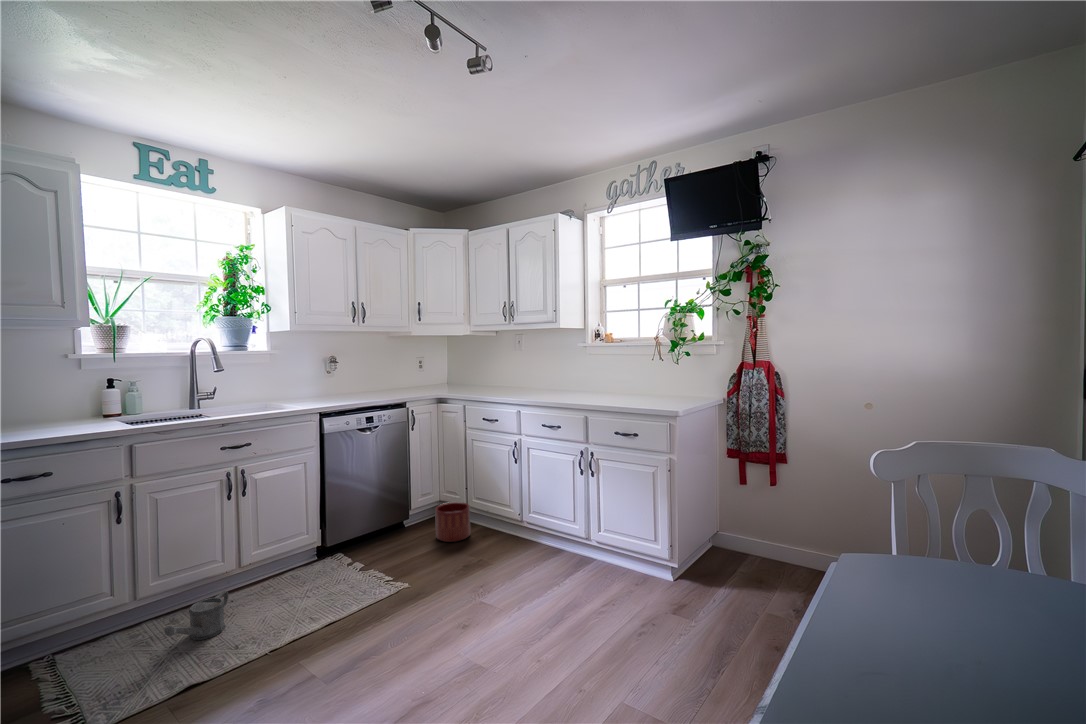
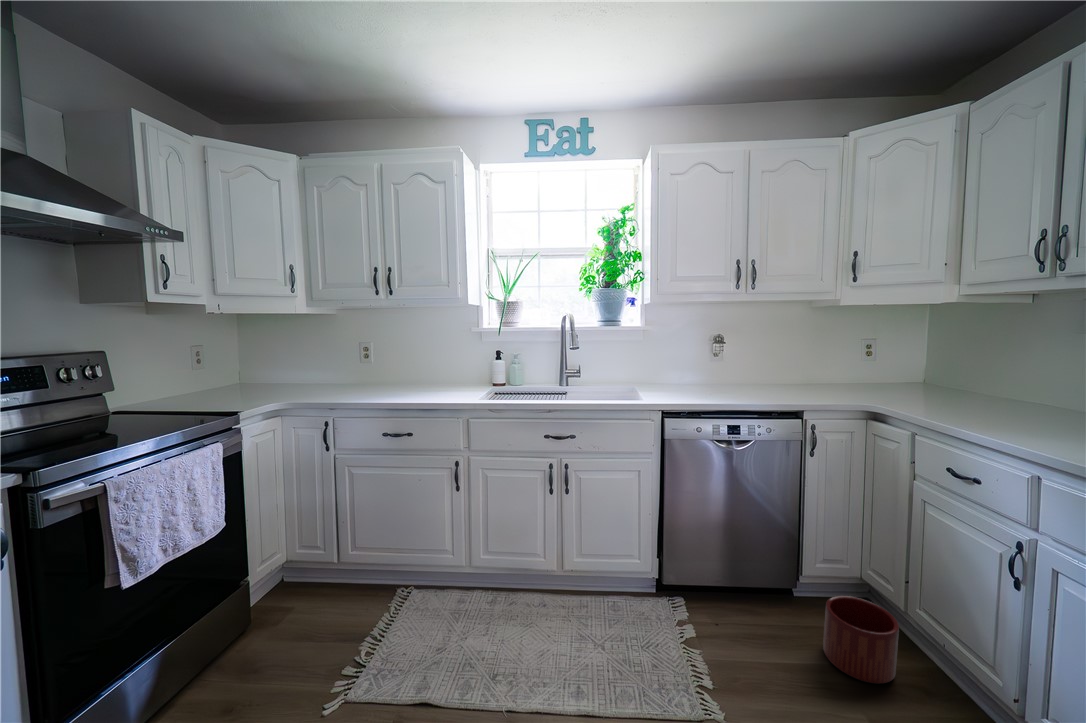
watering can: present [164,591,228,640] -> none [446,594,525,643]

